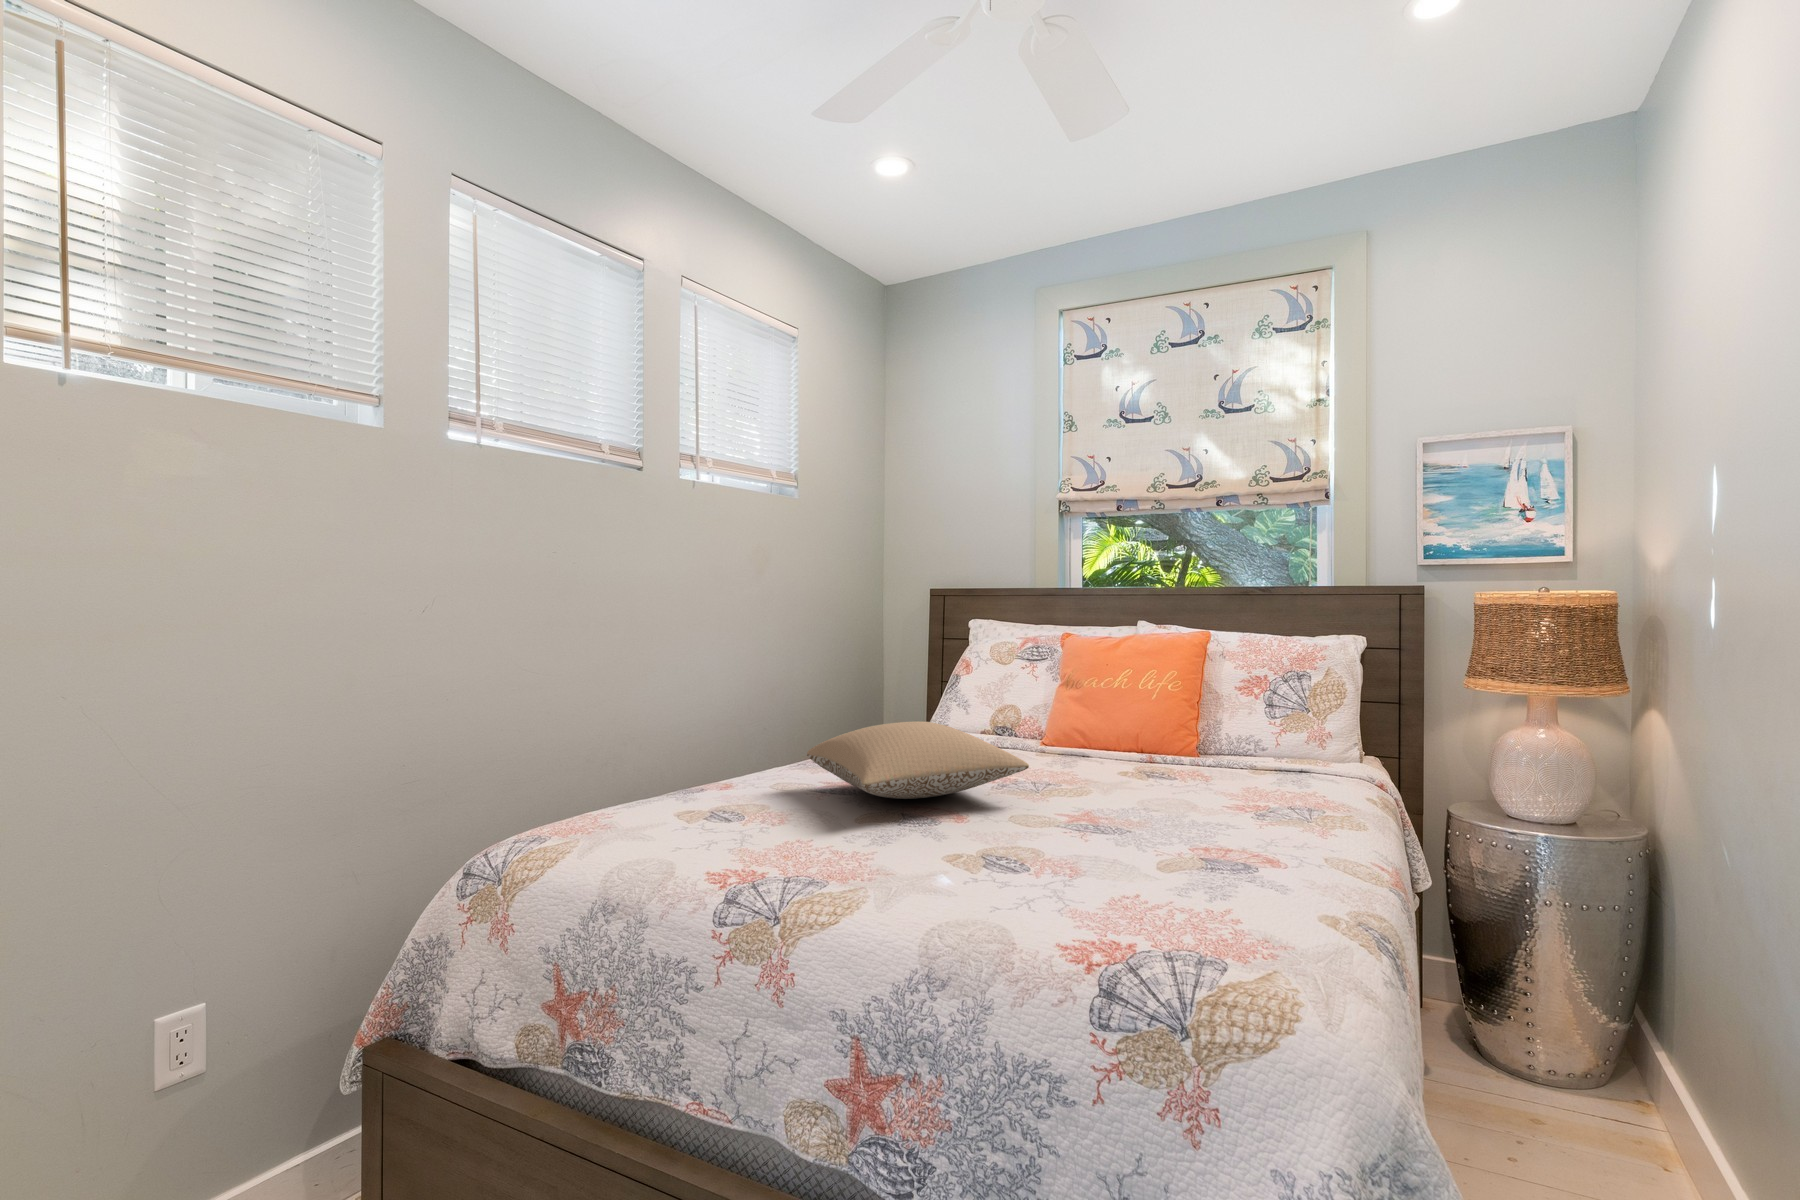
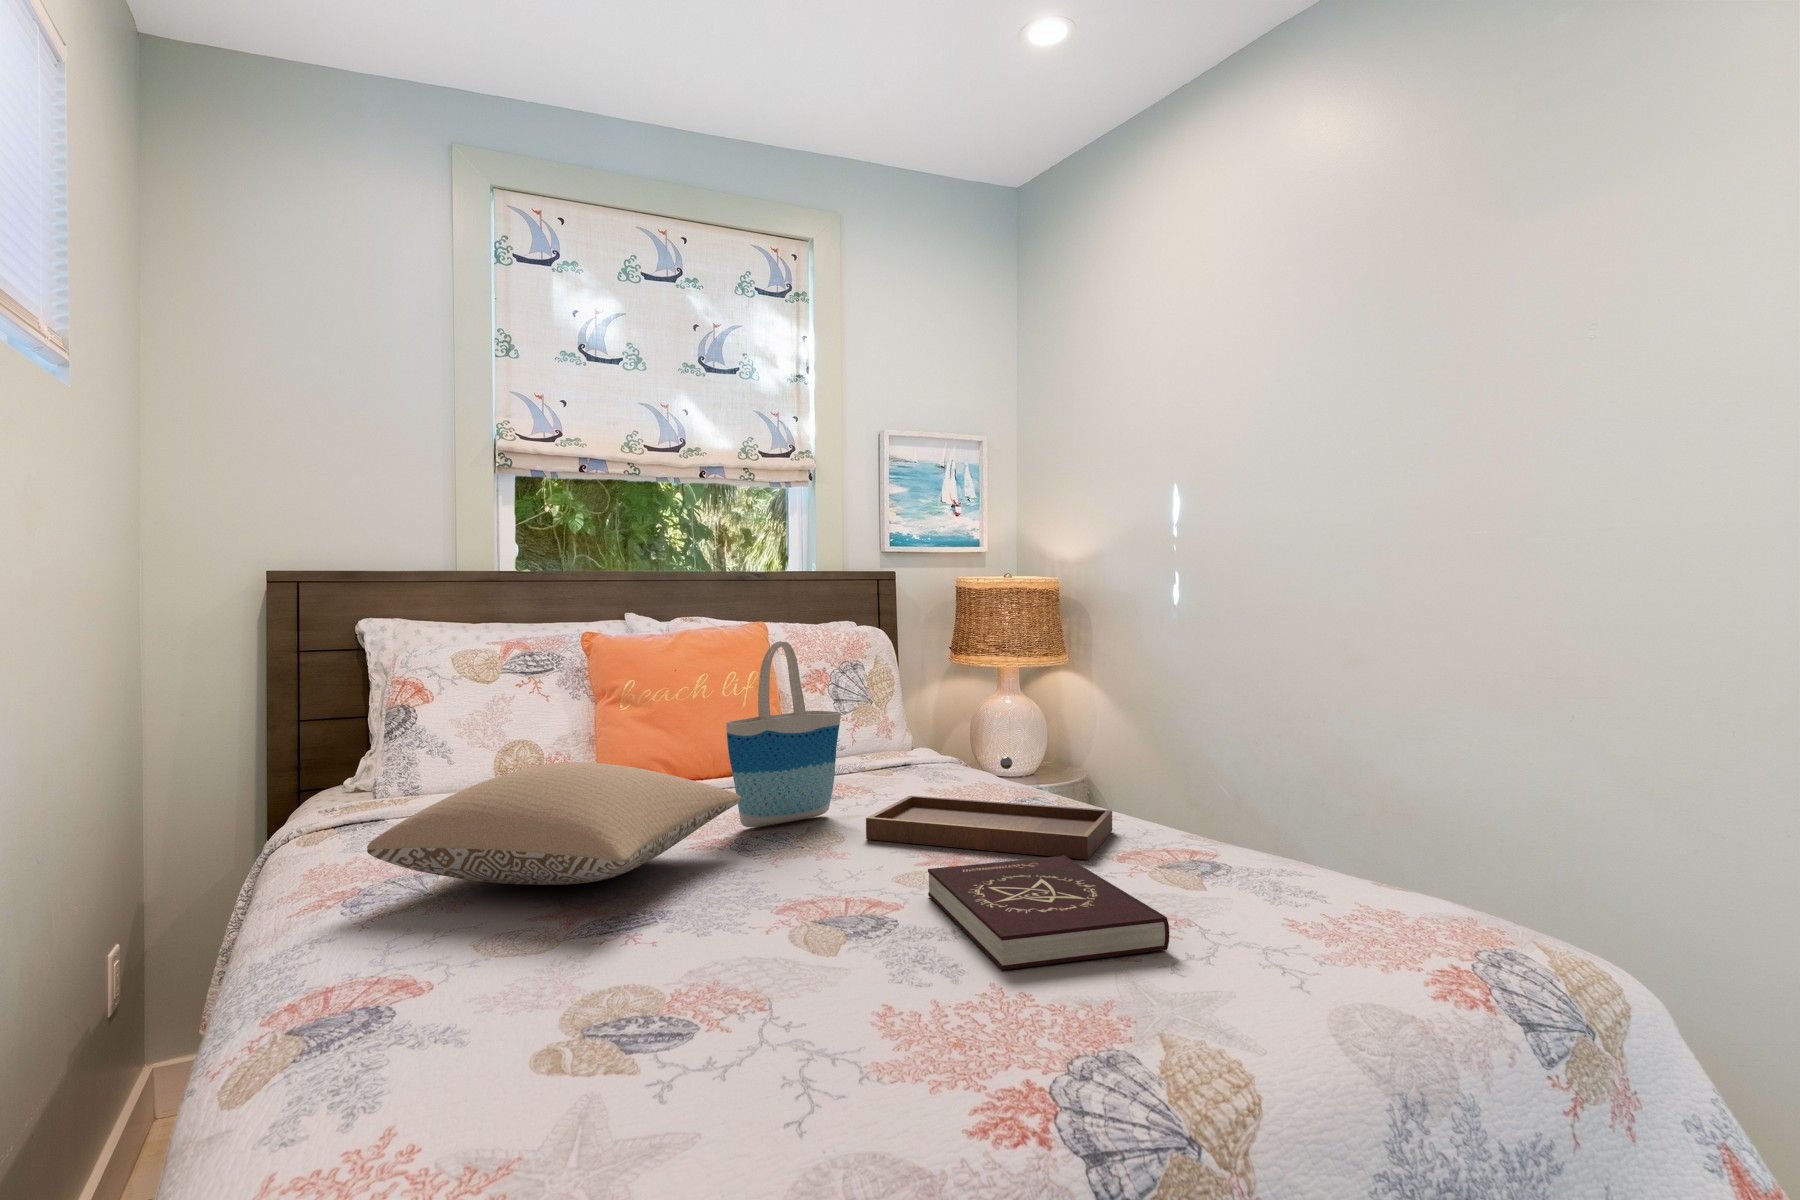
tote bag: none [1050,651,1158,796] -> present [726,641,841,827]
tray: none [1119,772,1339,879] -> present [866,757,1112,860]
book: none [957,841,1166,947] -> present [928,855,1169,970]

